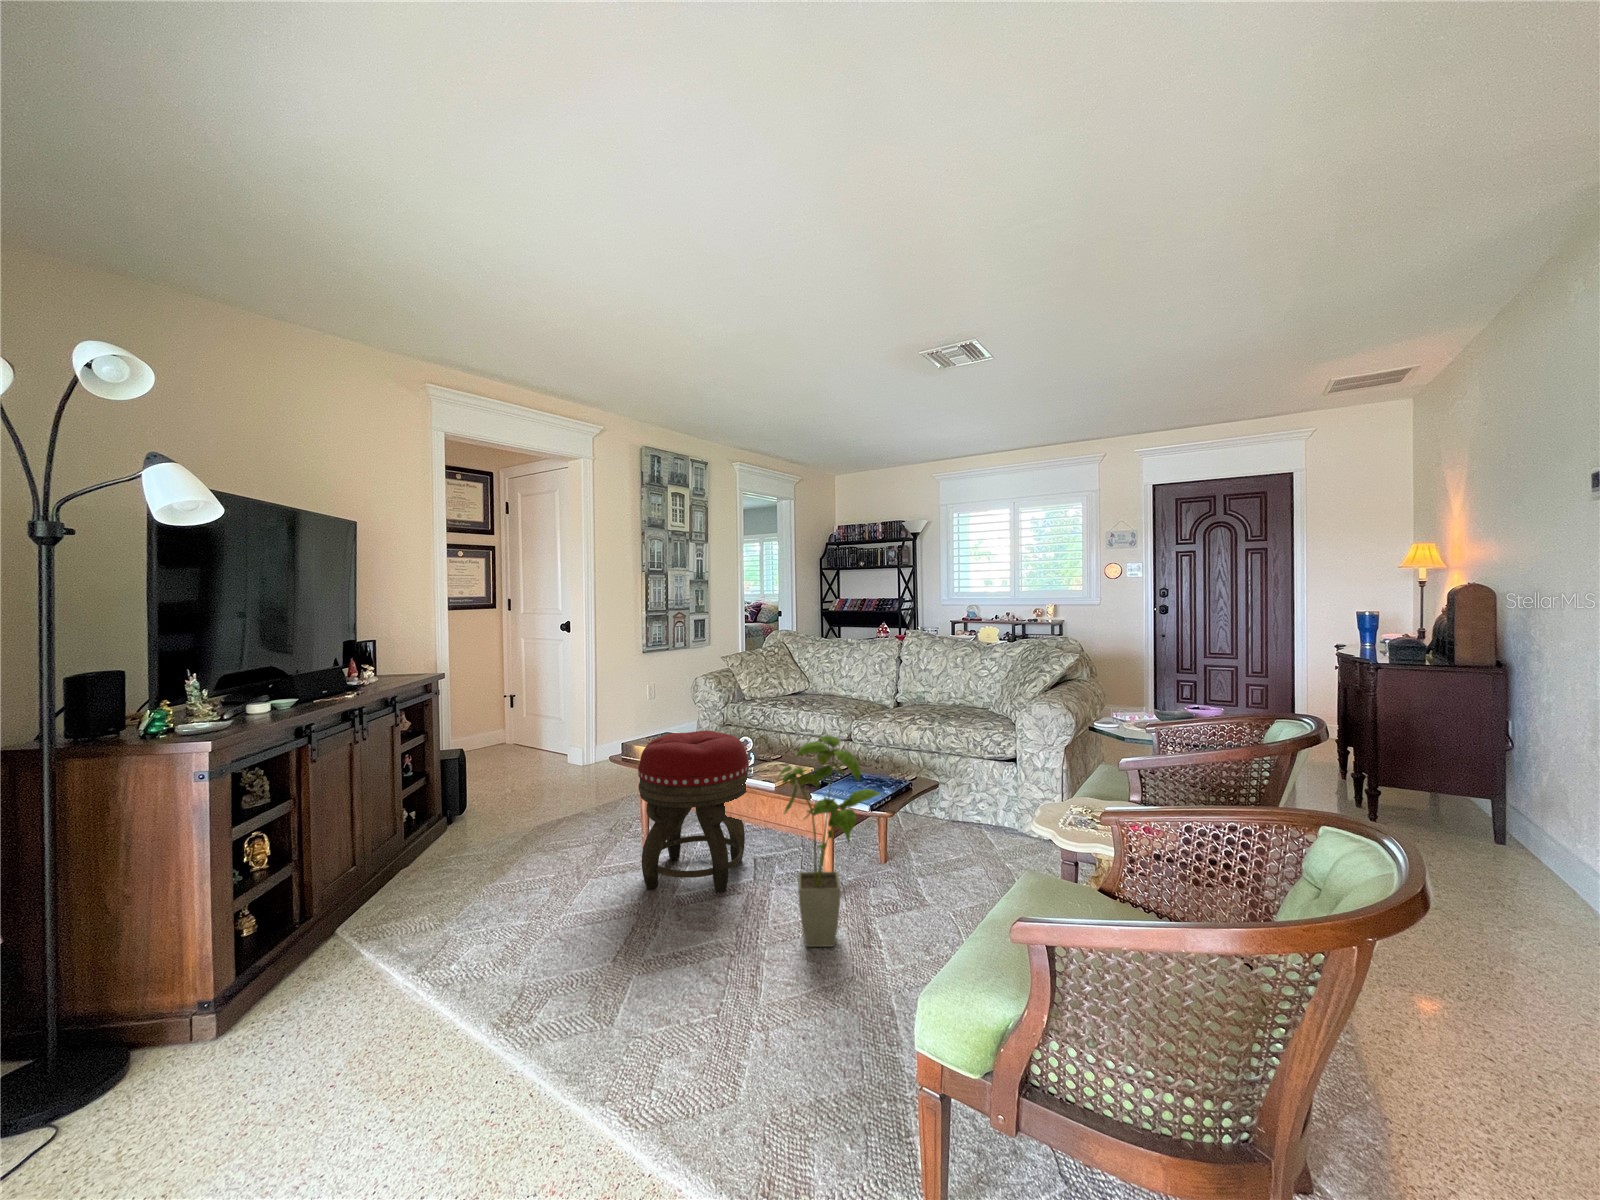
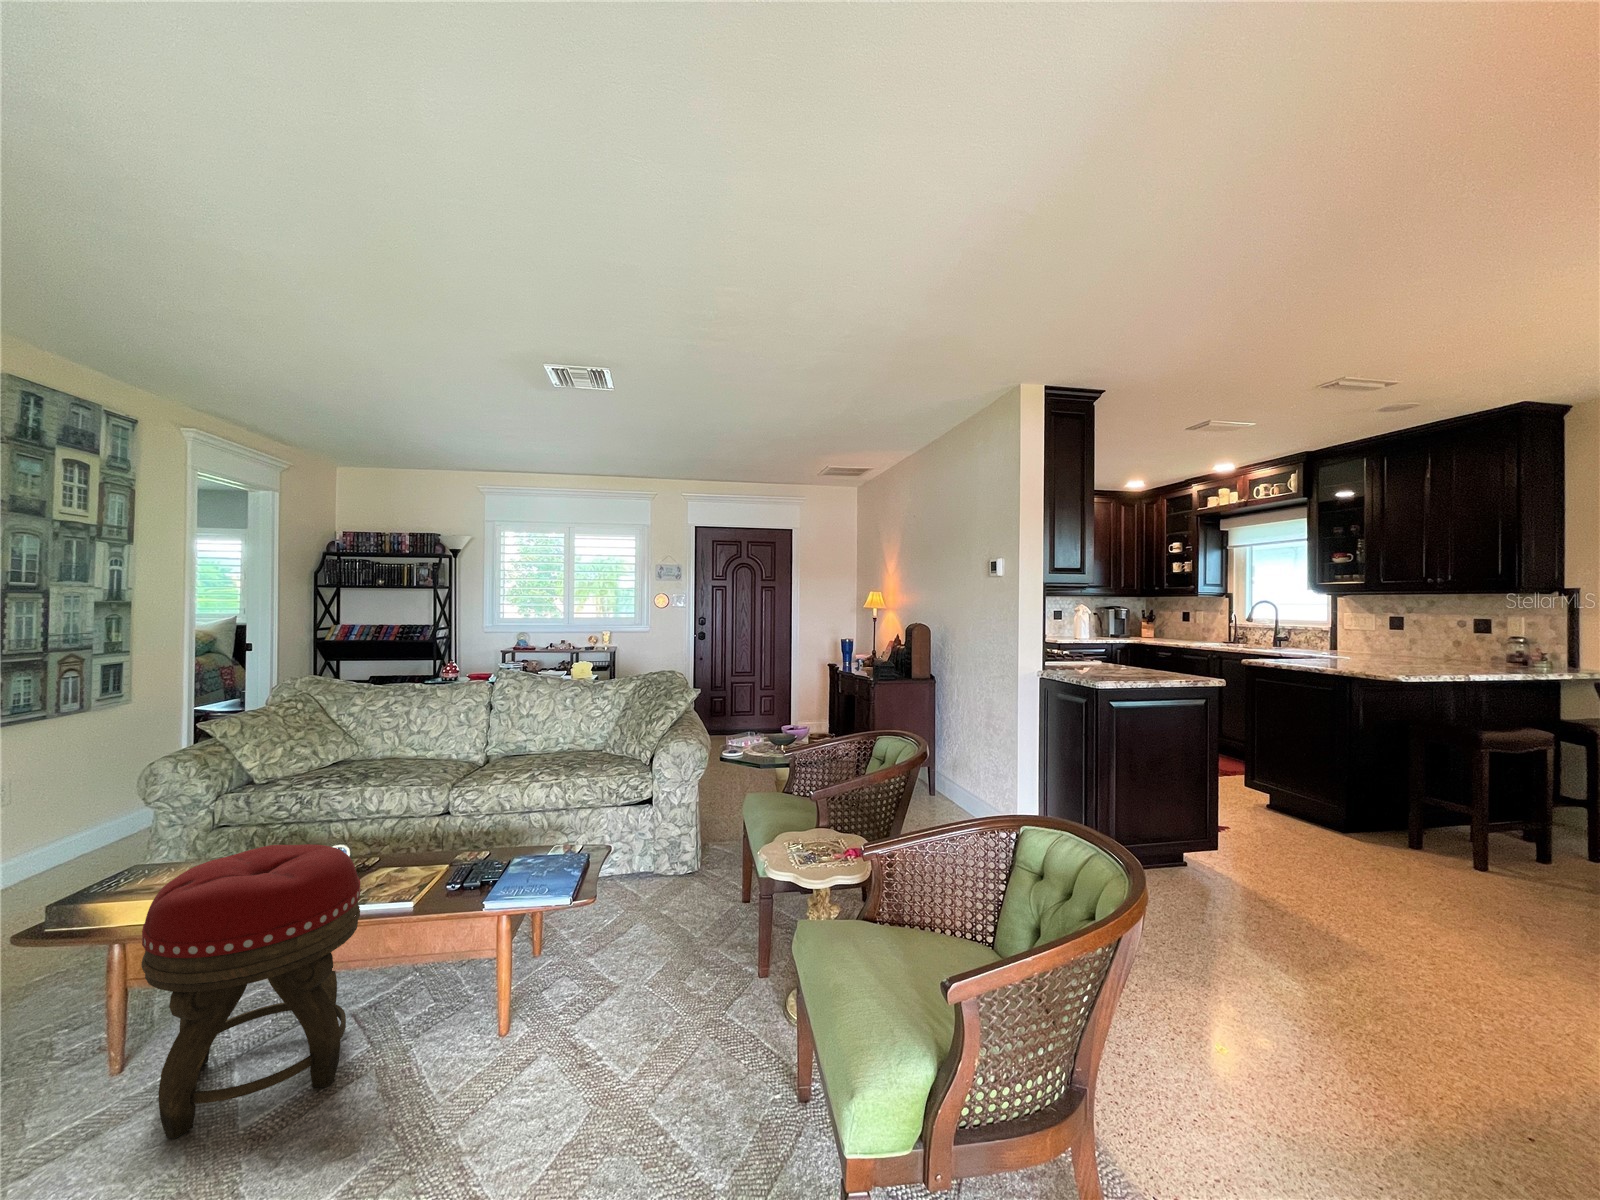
house plant: present [779,735,882,947] -> none [461,822,605,1109]

